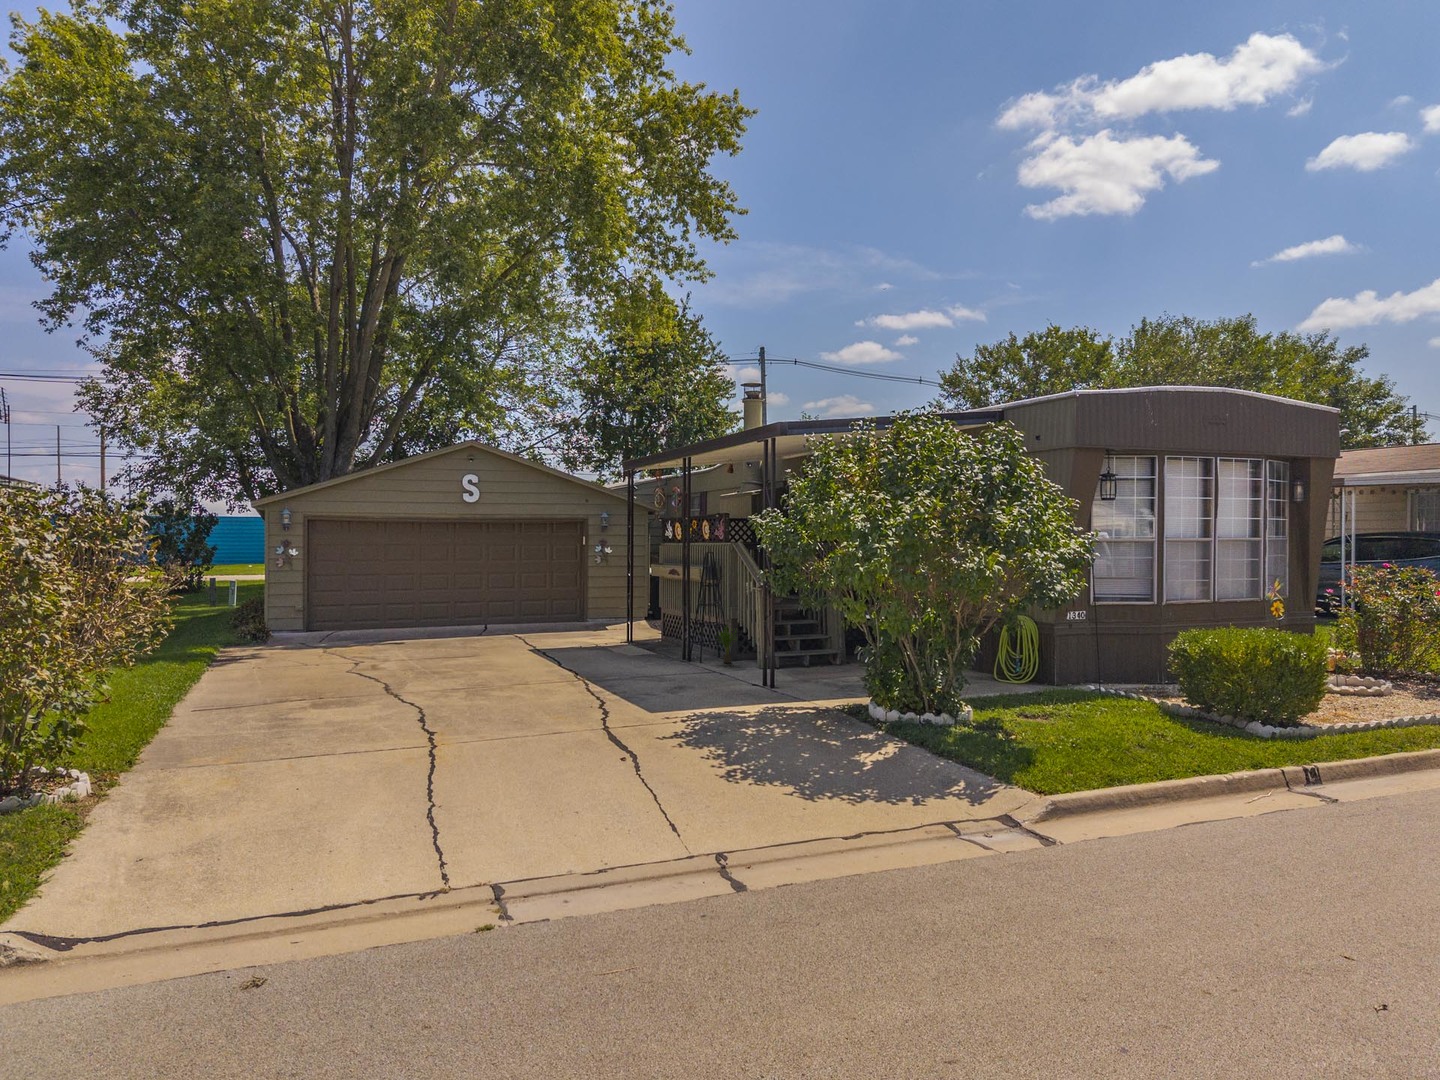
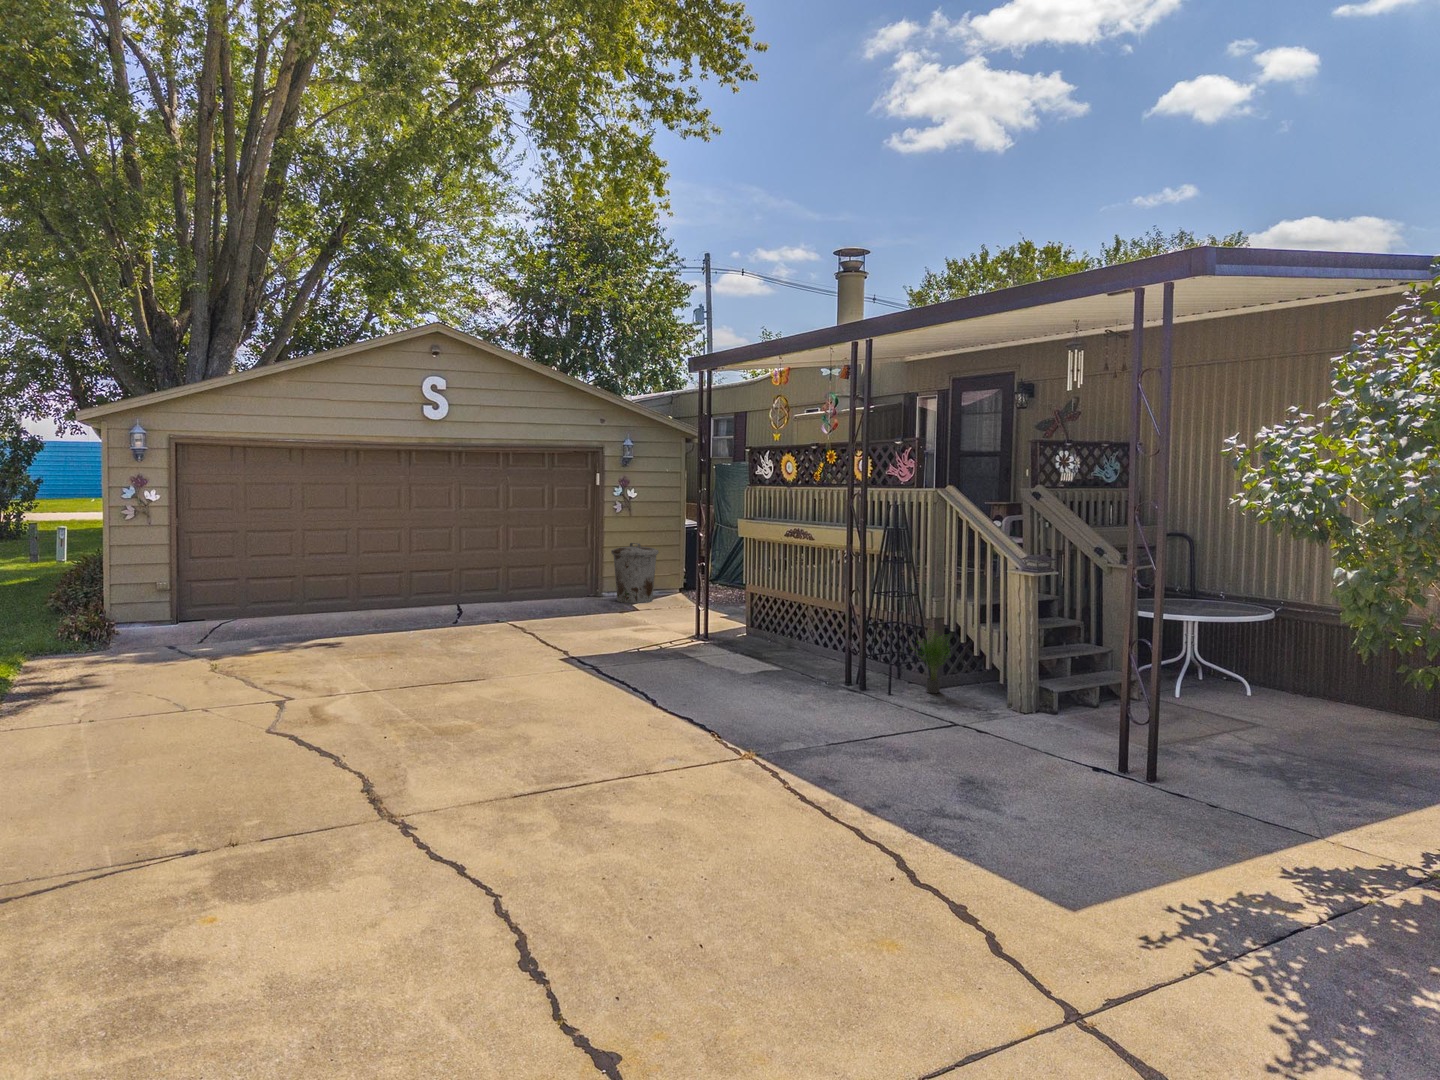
trash can: none [594,584,627,626] -> present [611,543,659,603]

